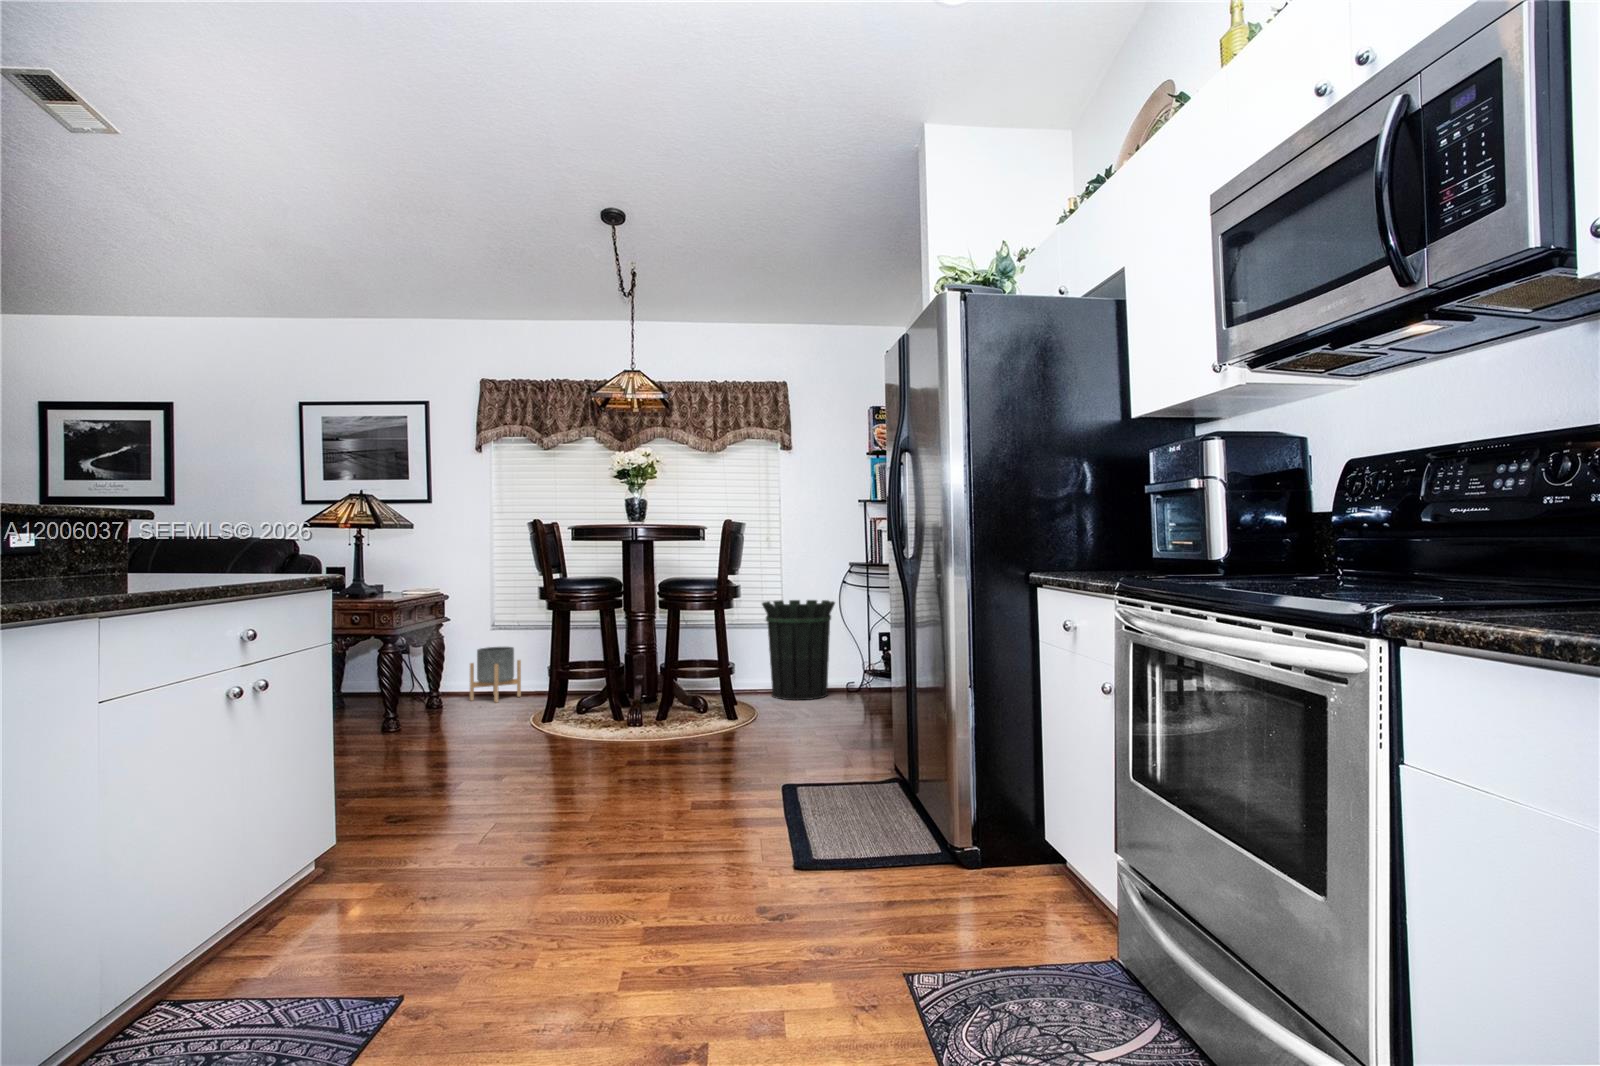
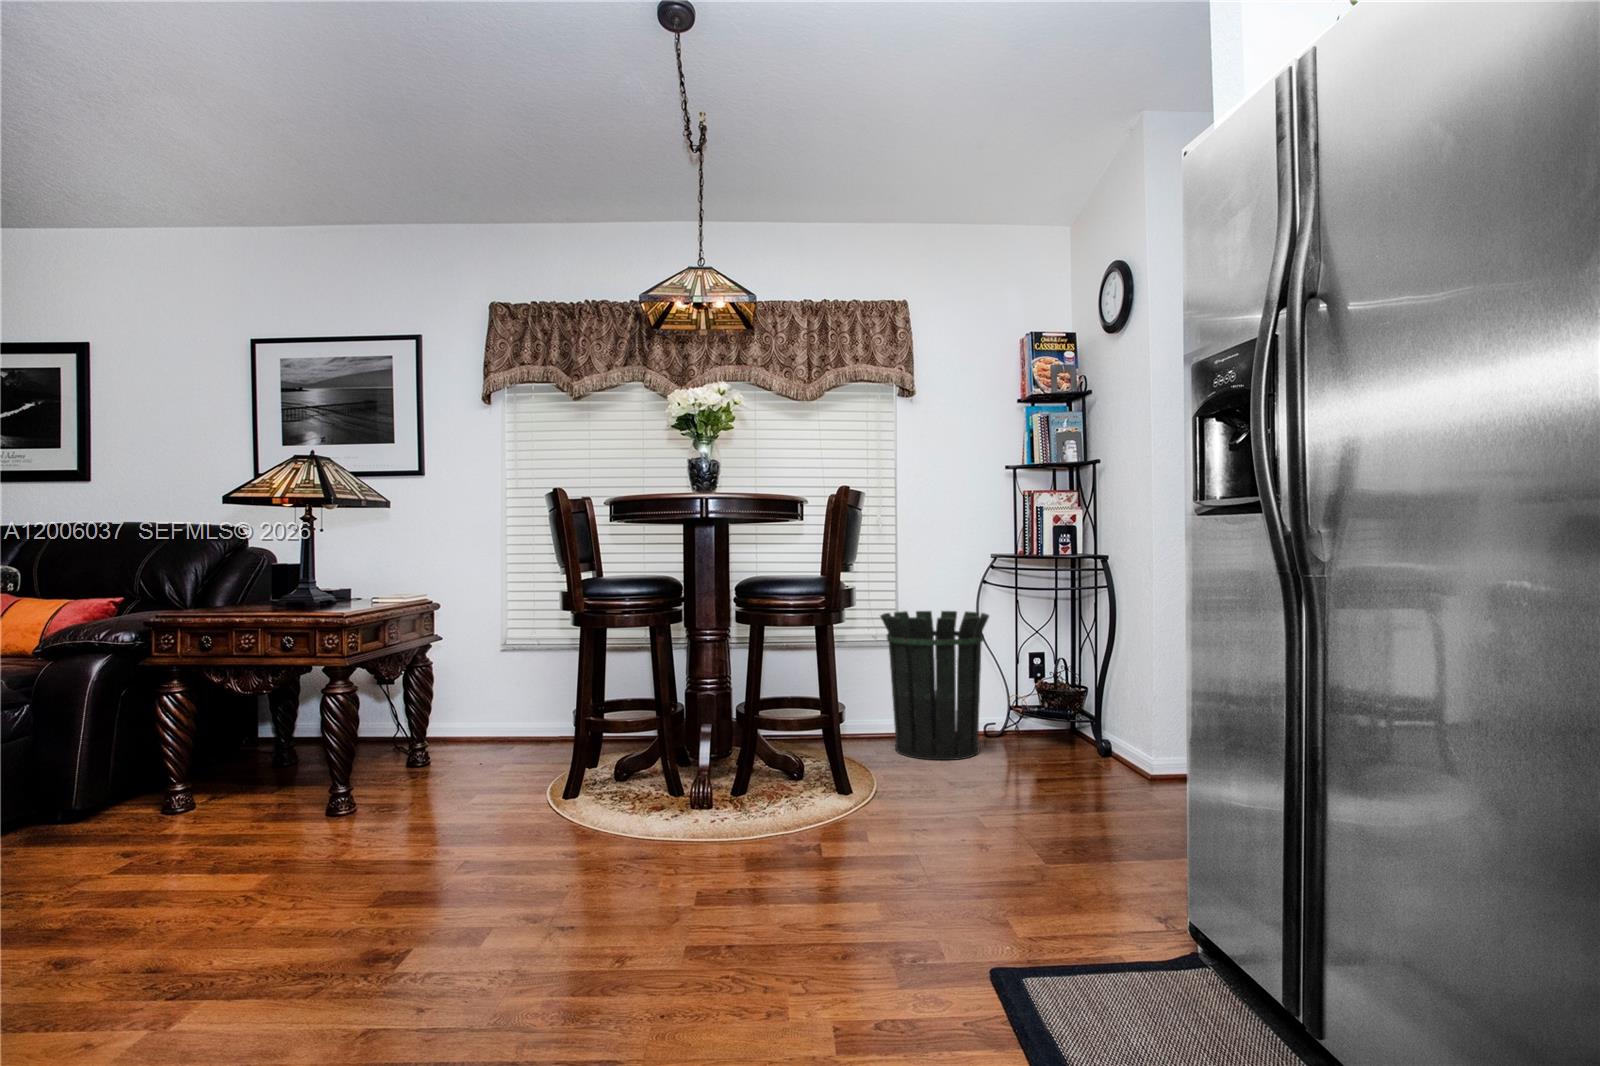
planter: present [470,647,521,703] -> none [469,674,541,755]

